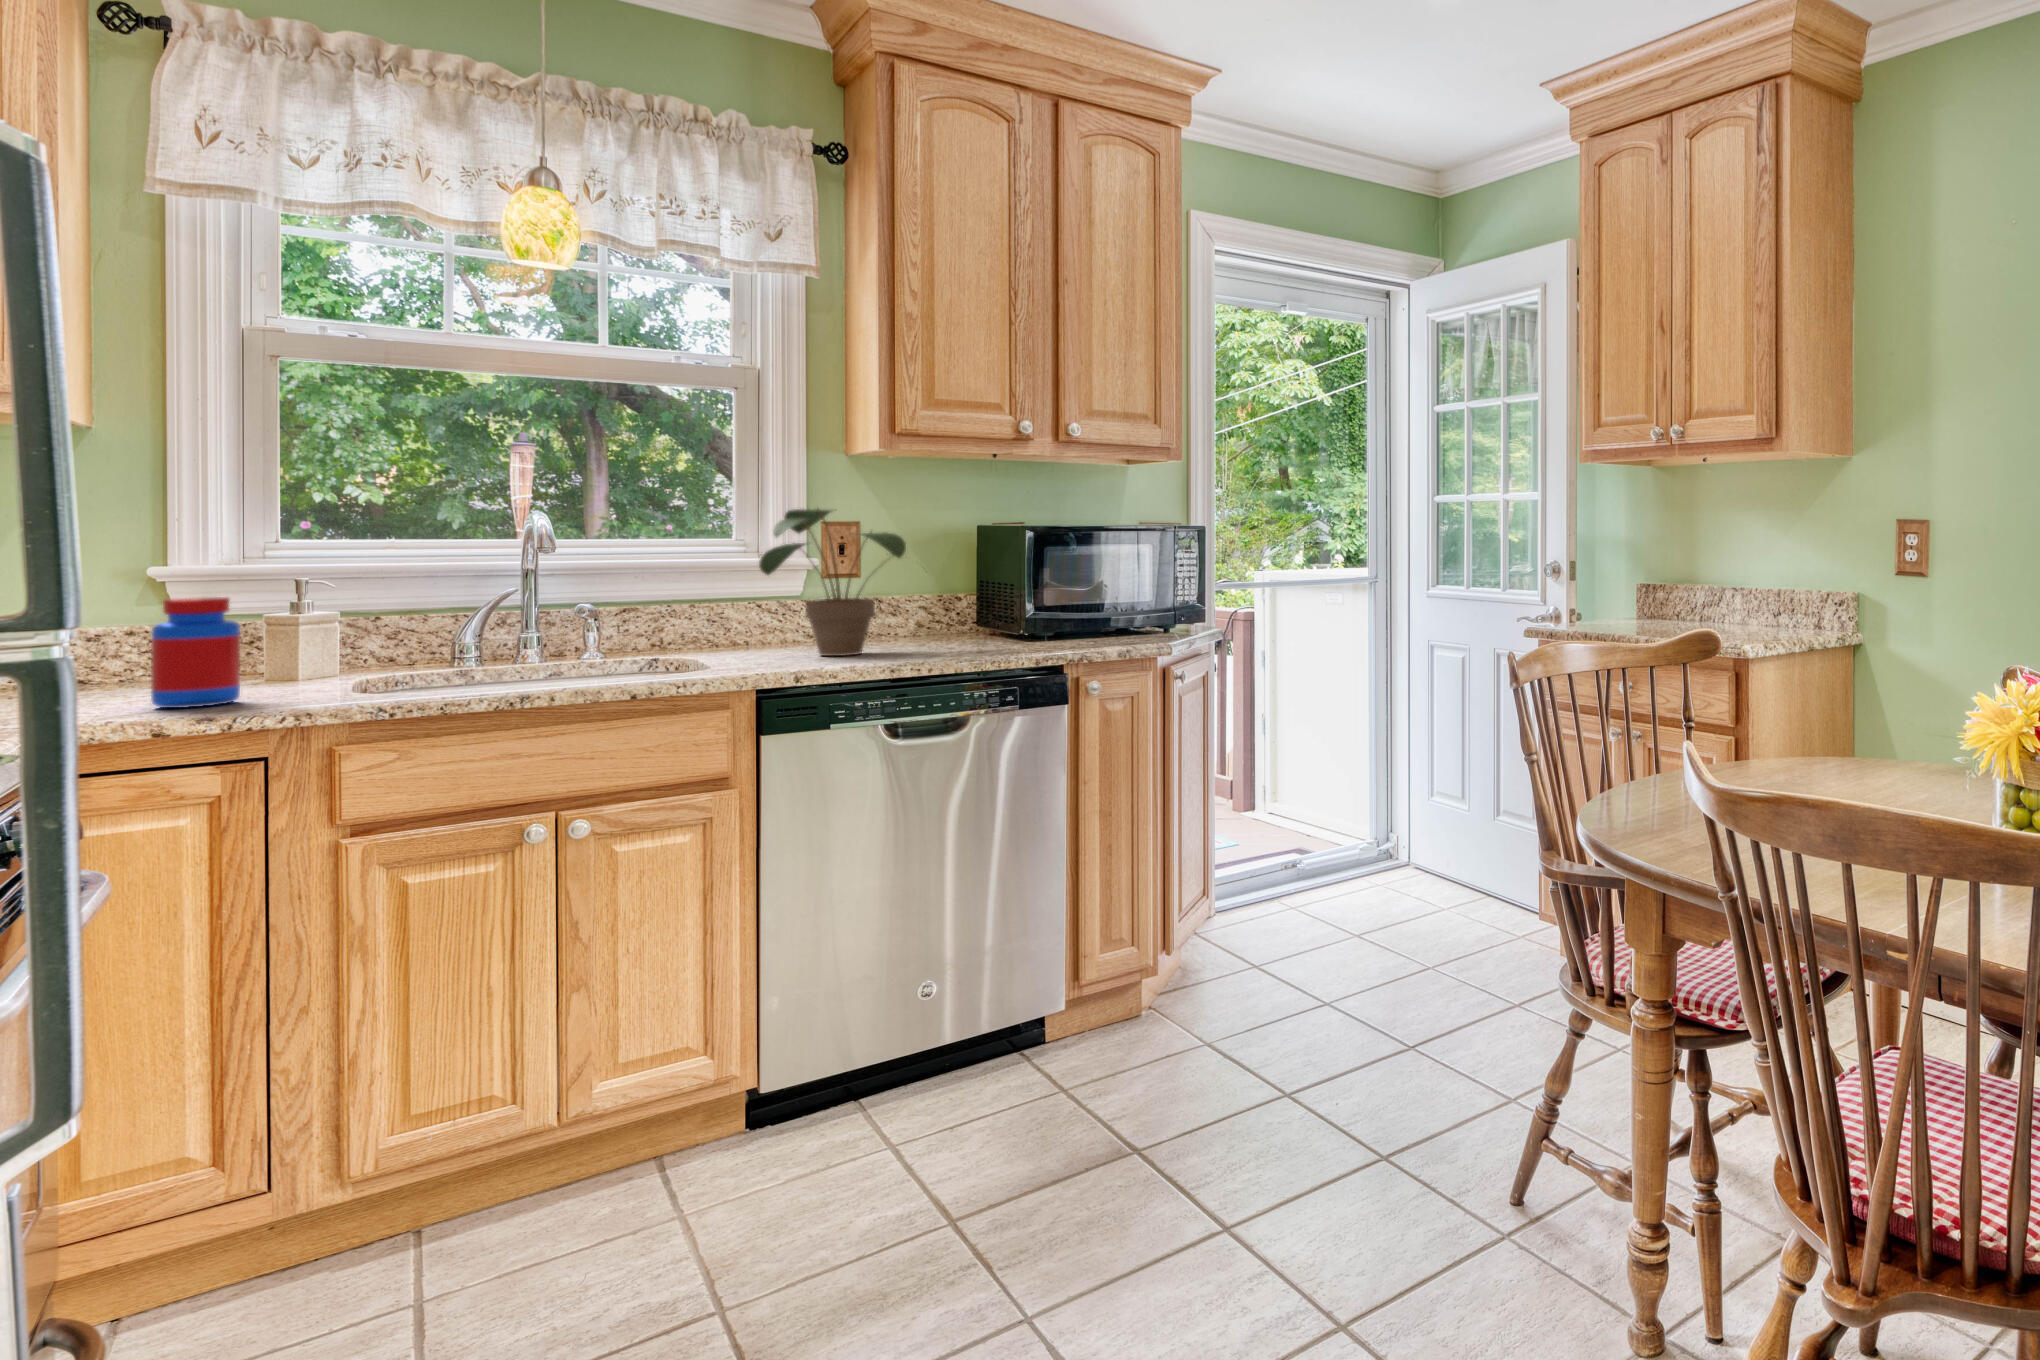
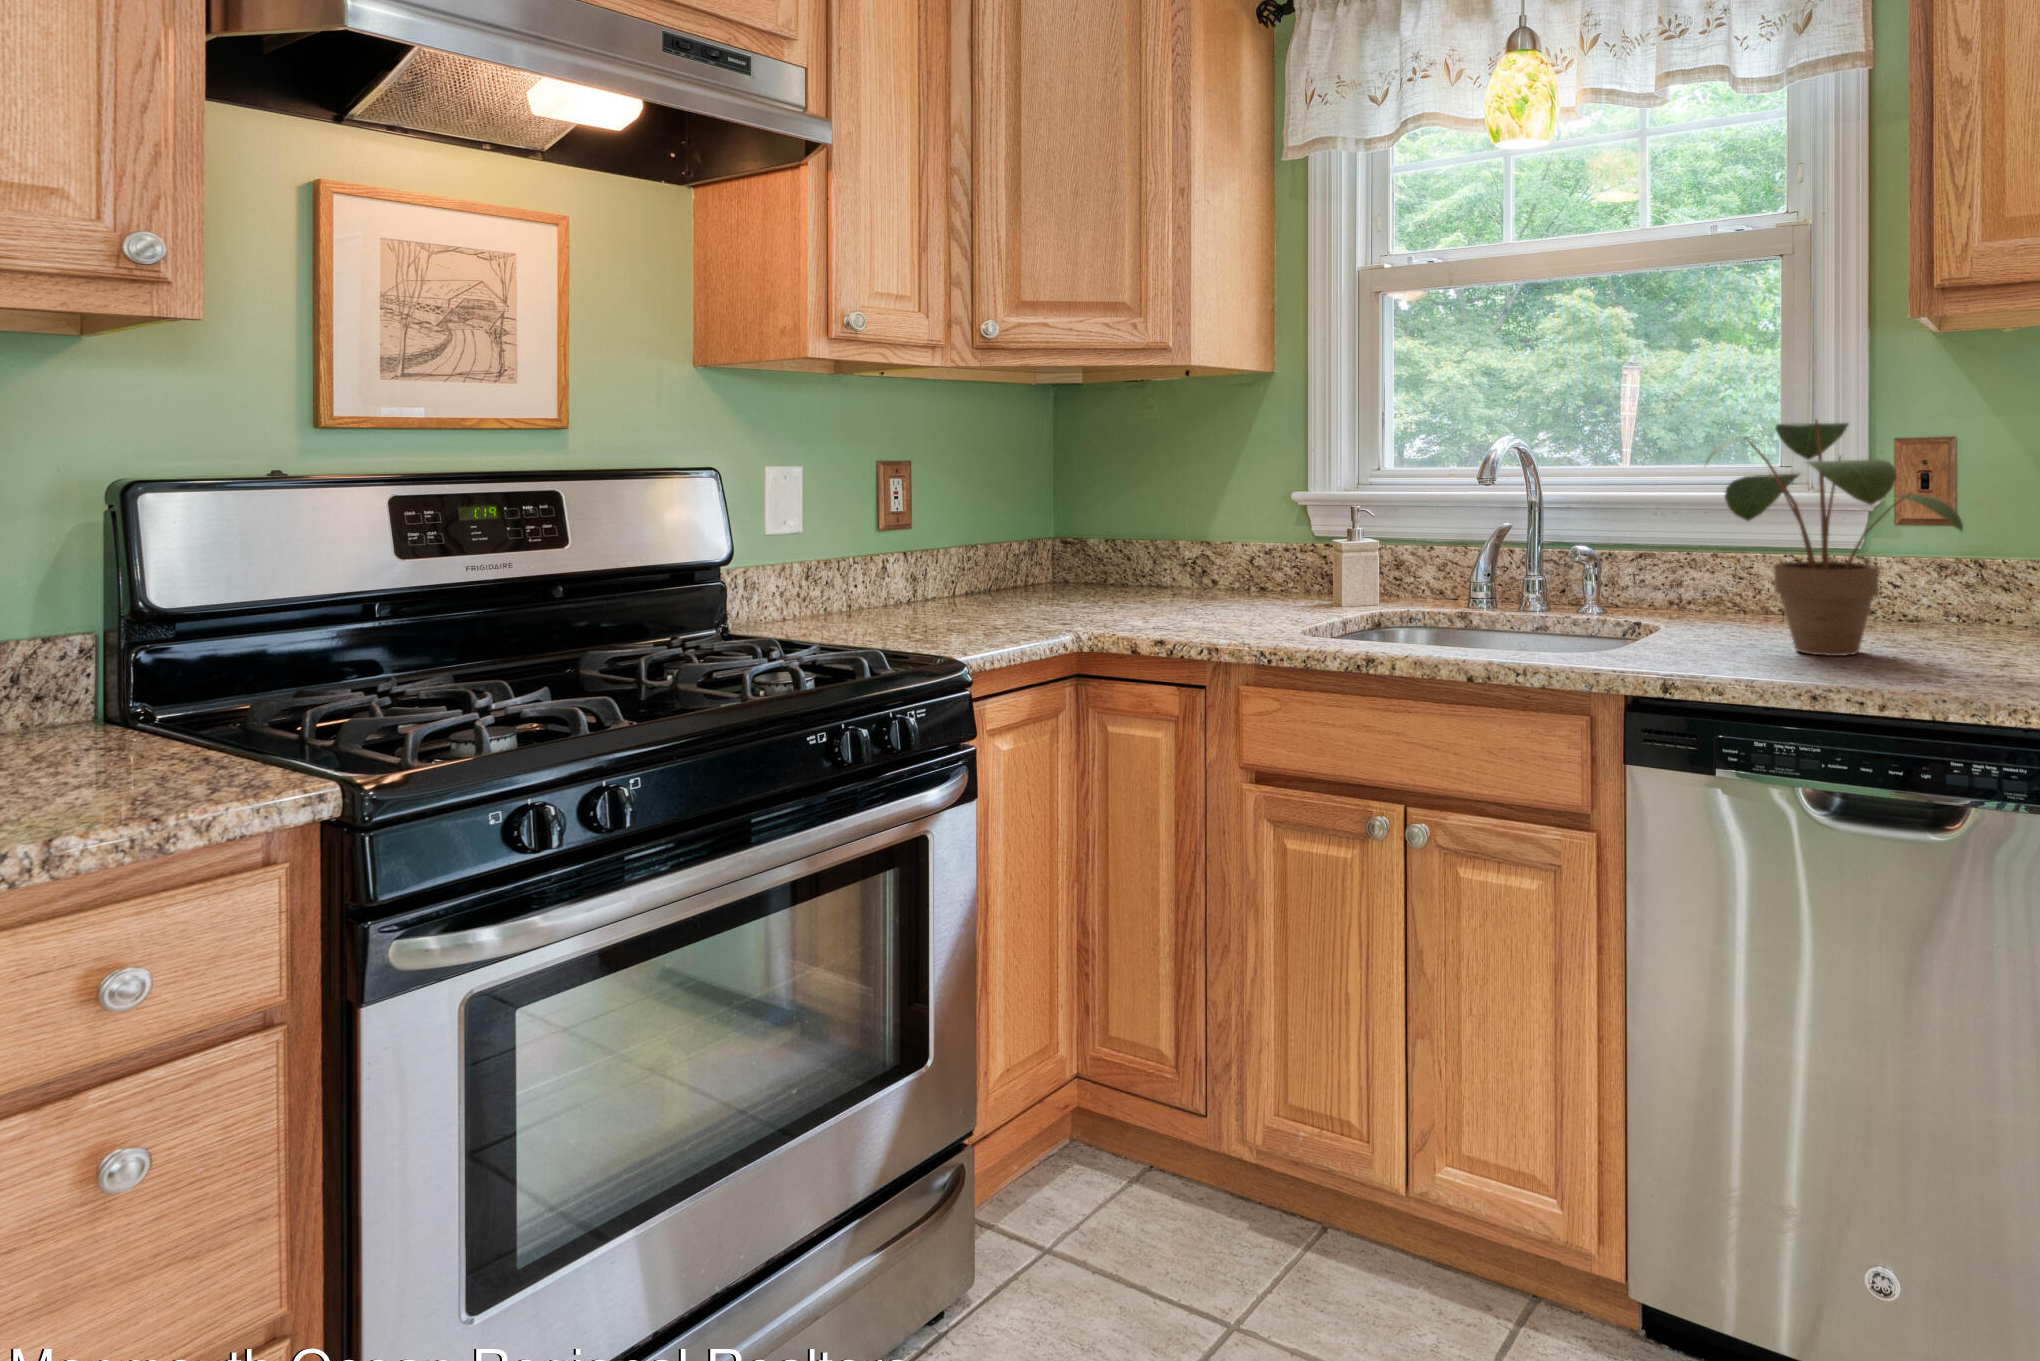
jar: present [151,597,241,708] -> none [1176,521,1235,626]

